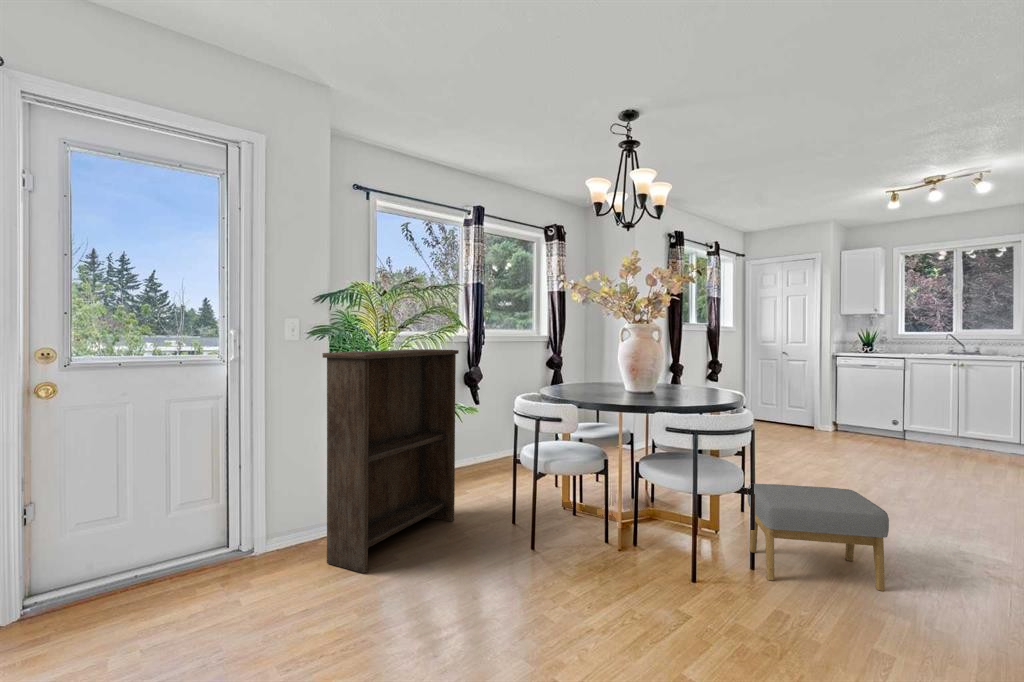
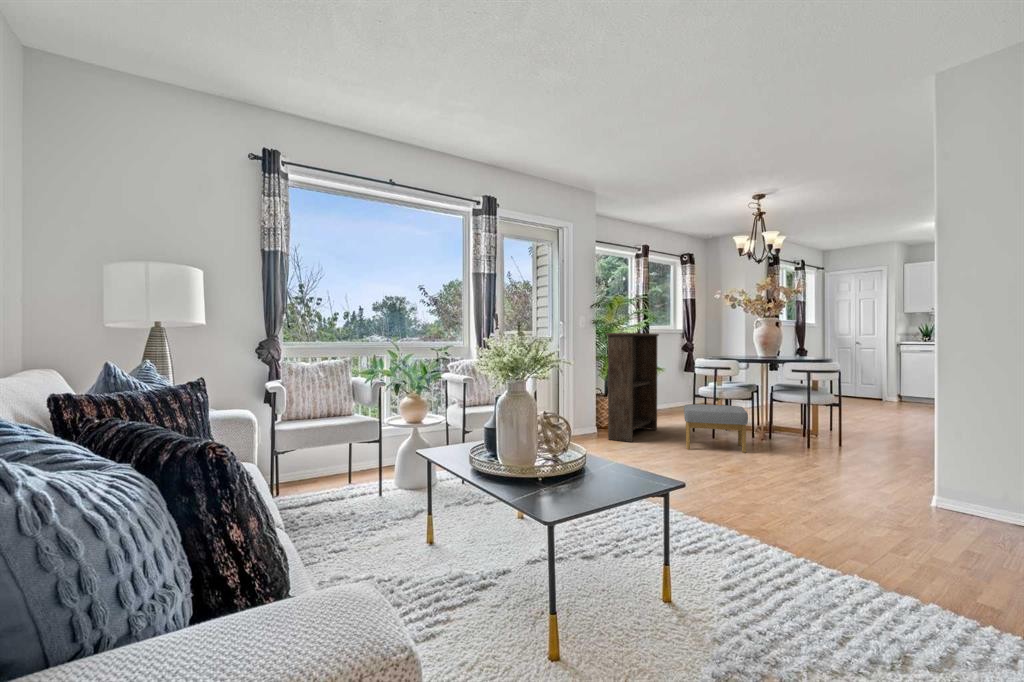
footstool: present [748,484,889,591] -> present [684,404,748,453]

